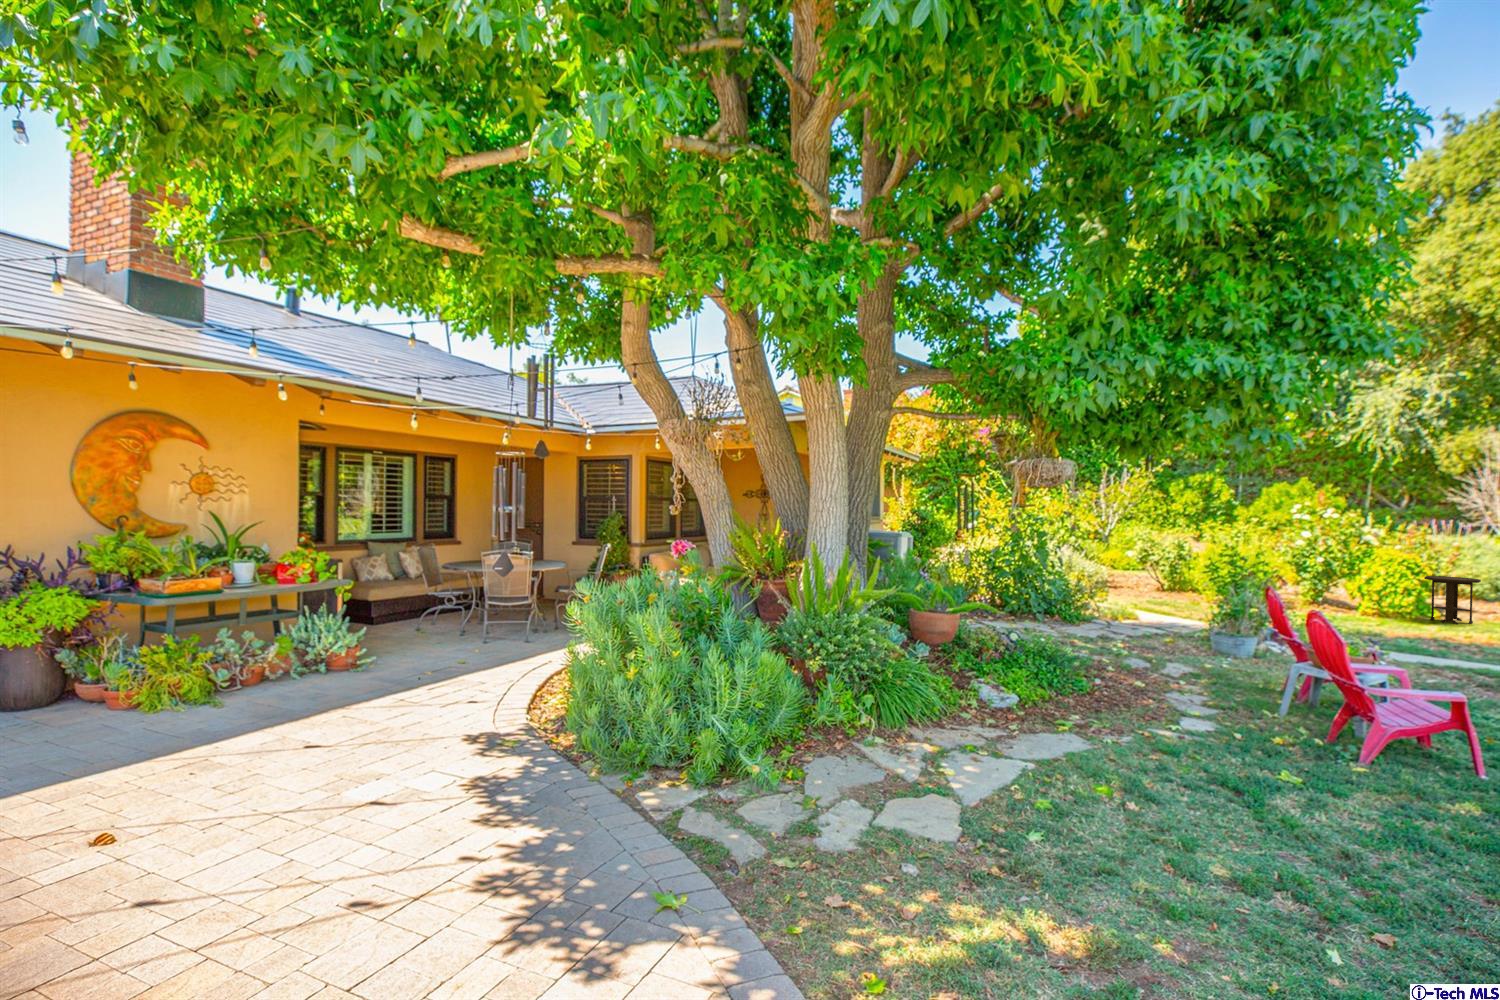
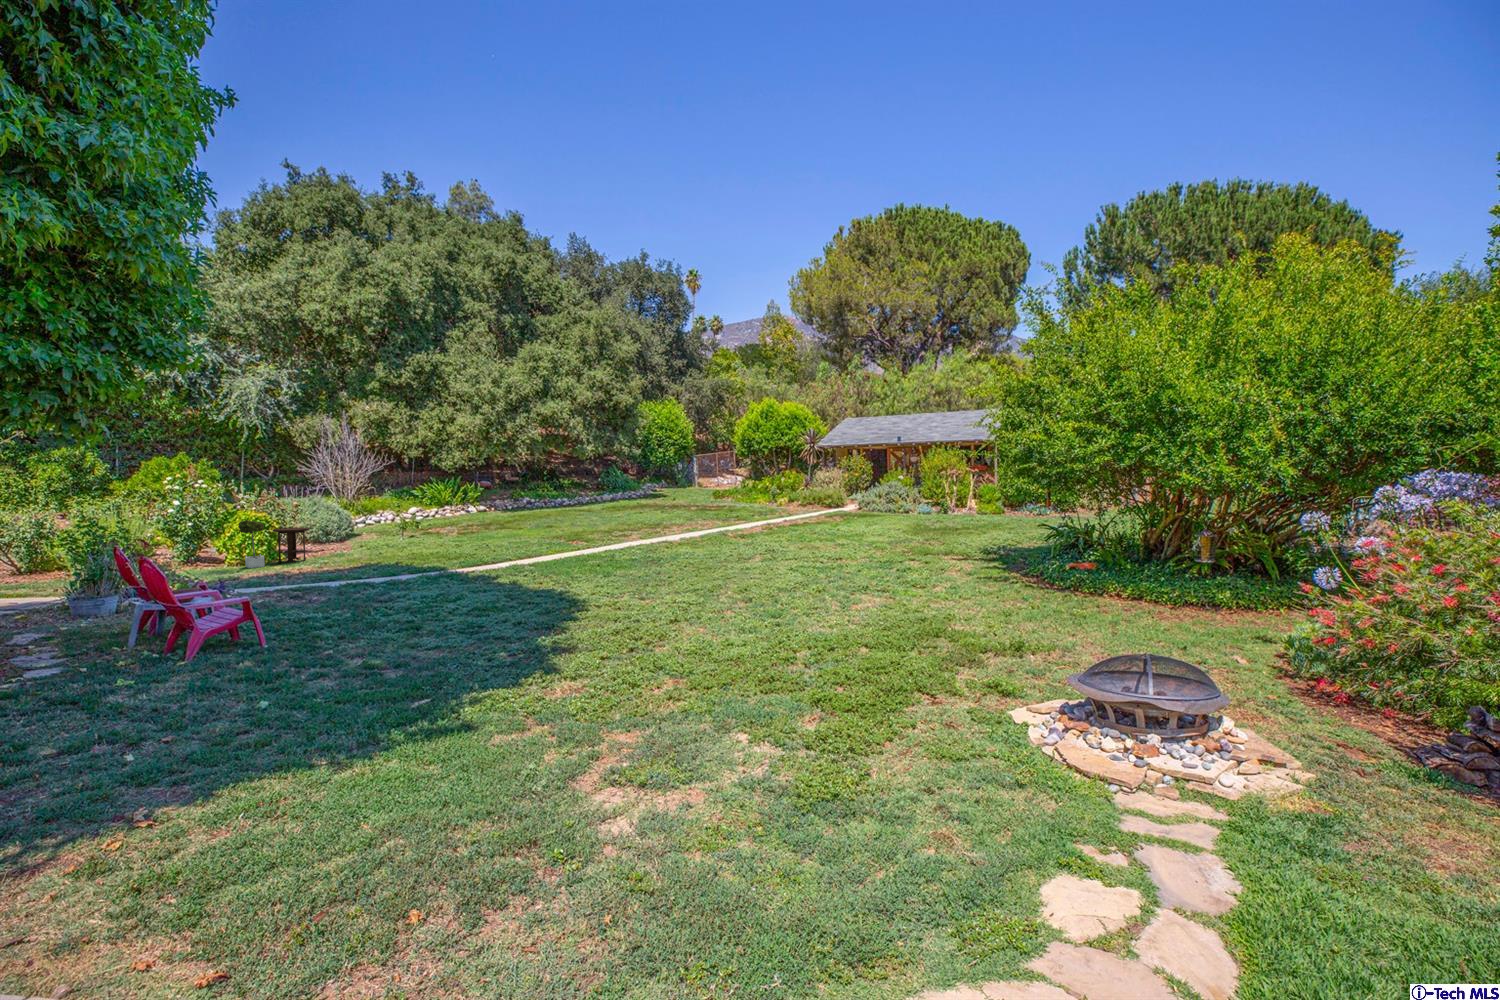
potted tree: none [1379,560,1414,623] -> present [238,520,265,568]

